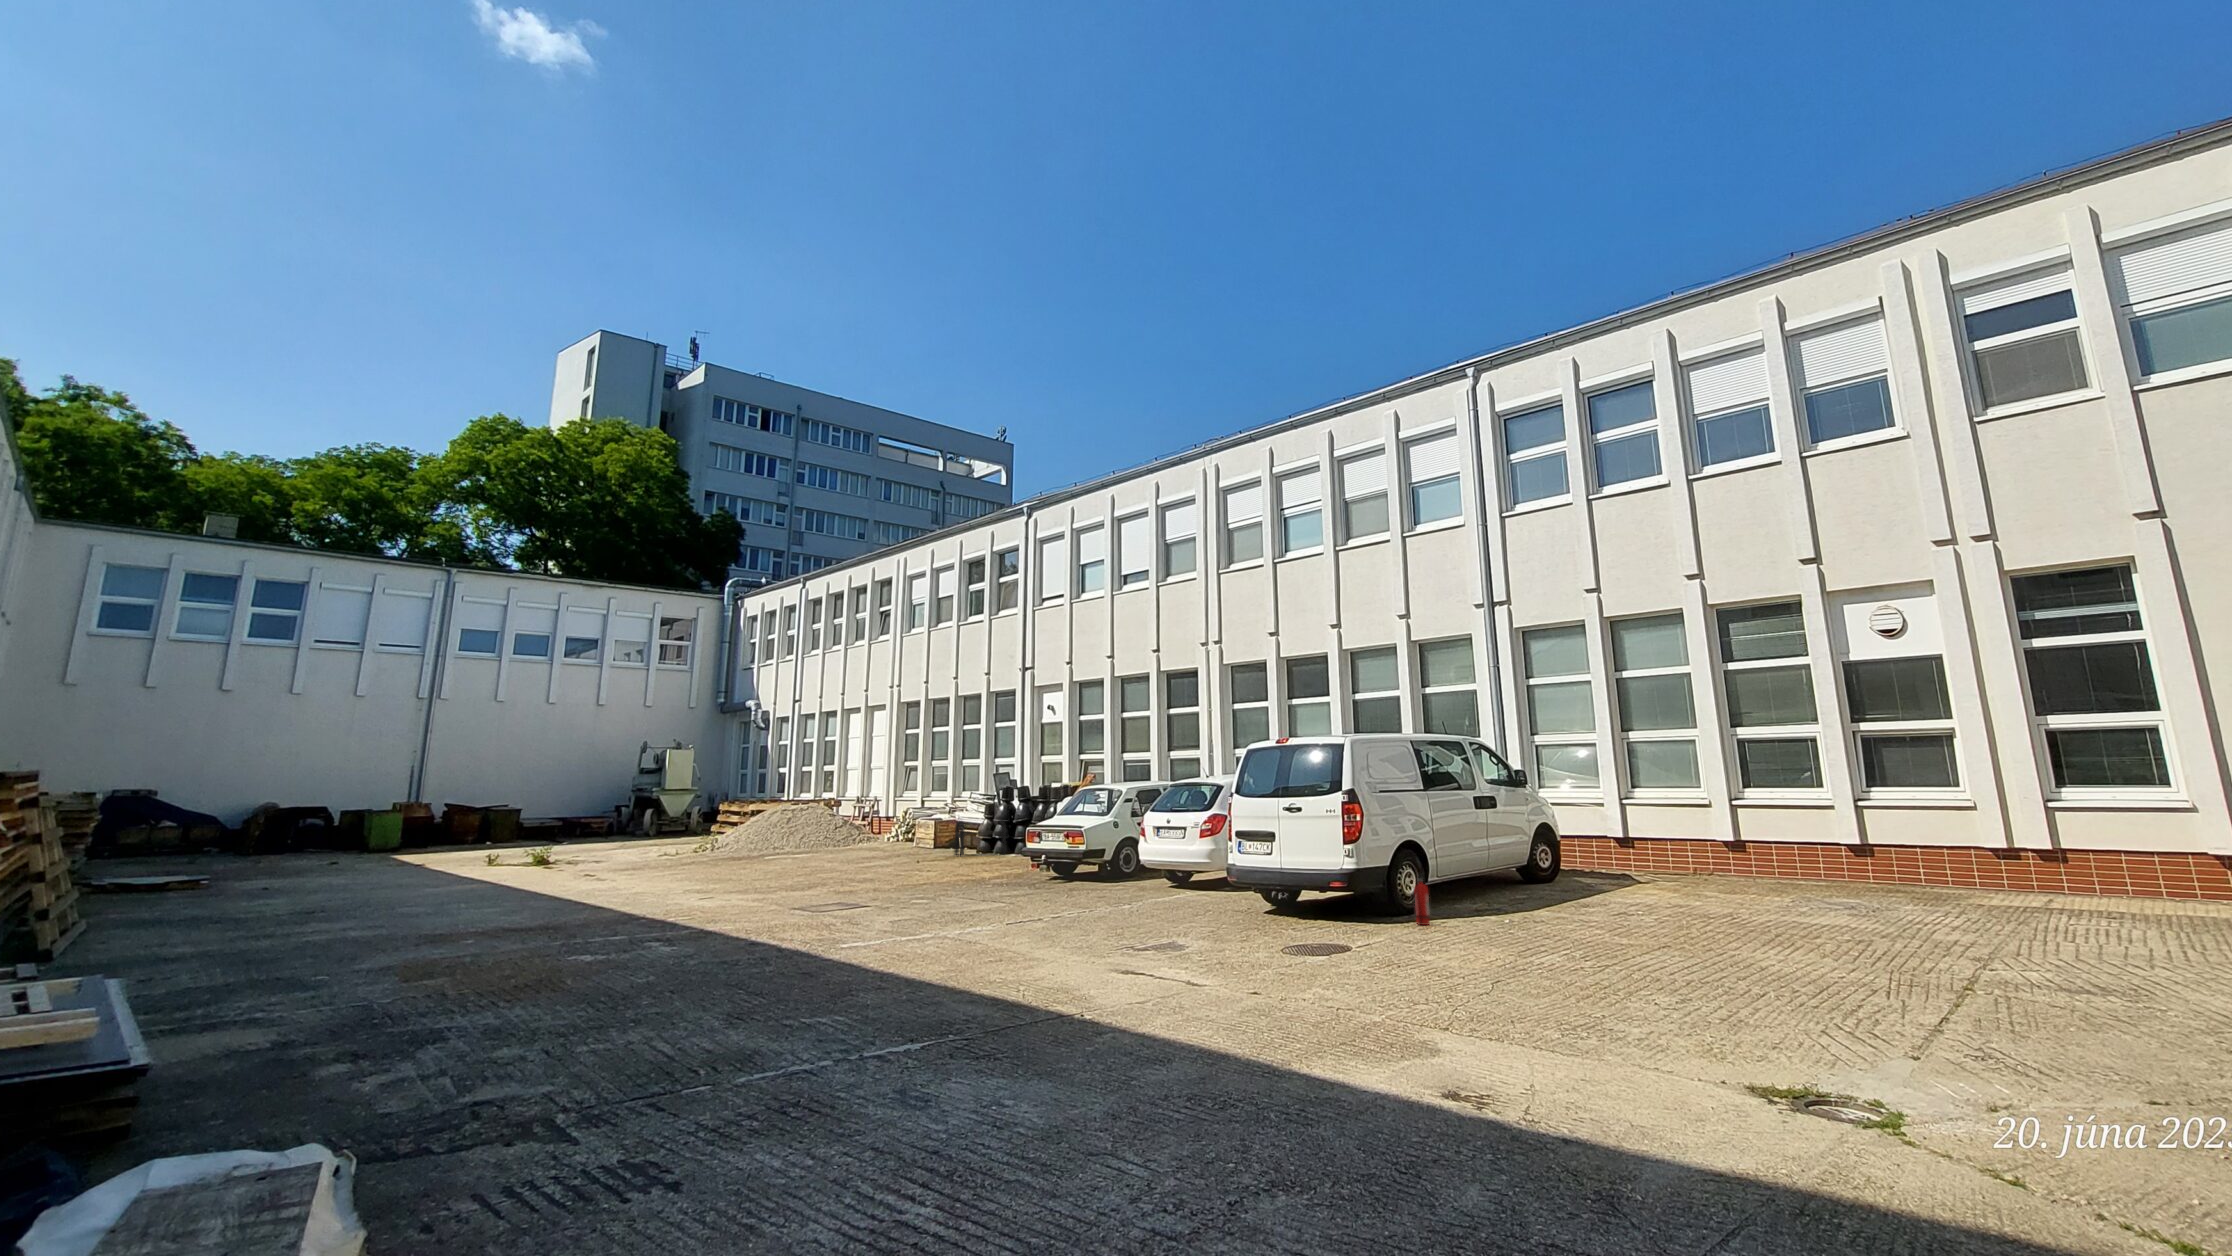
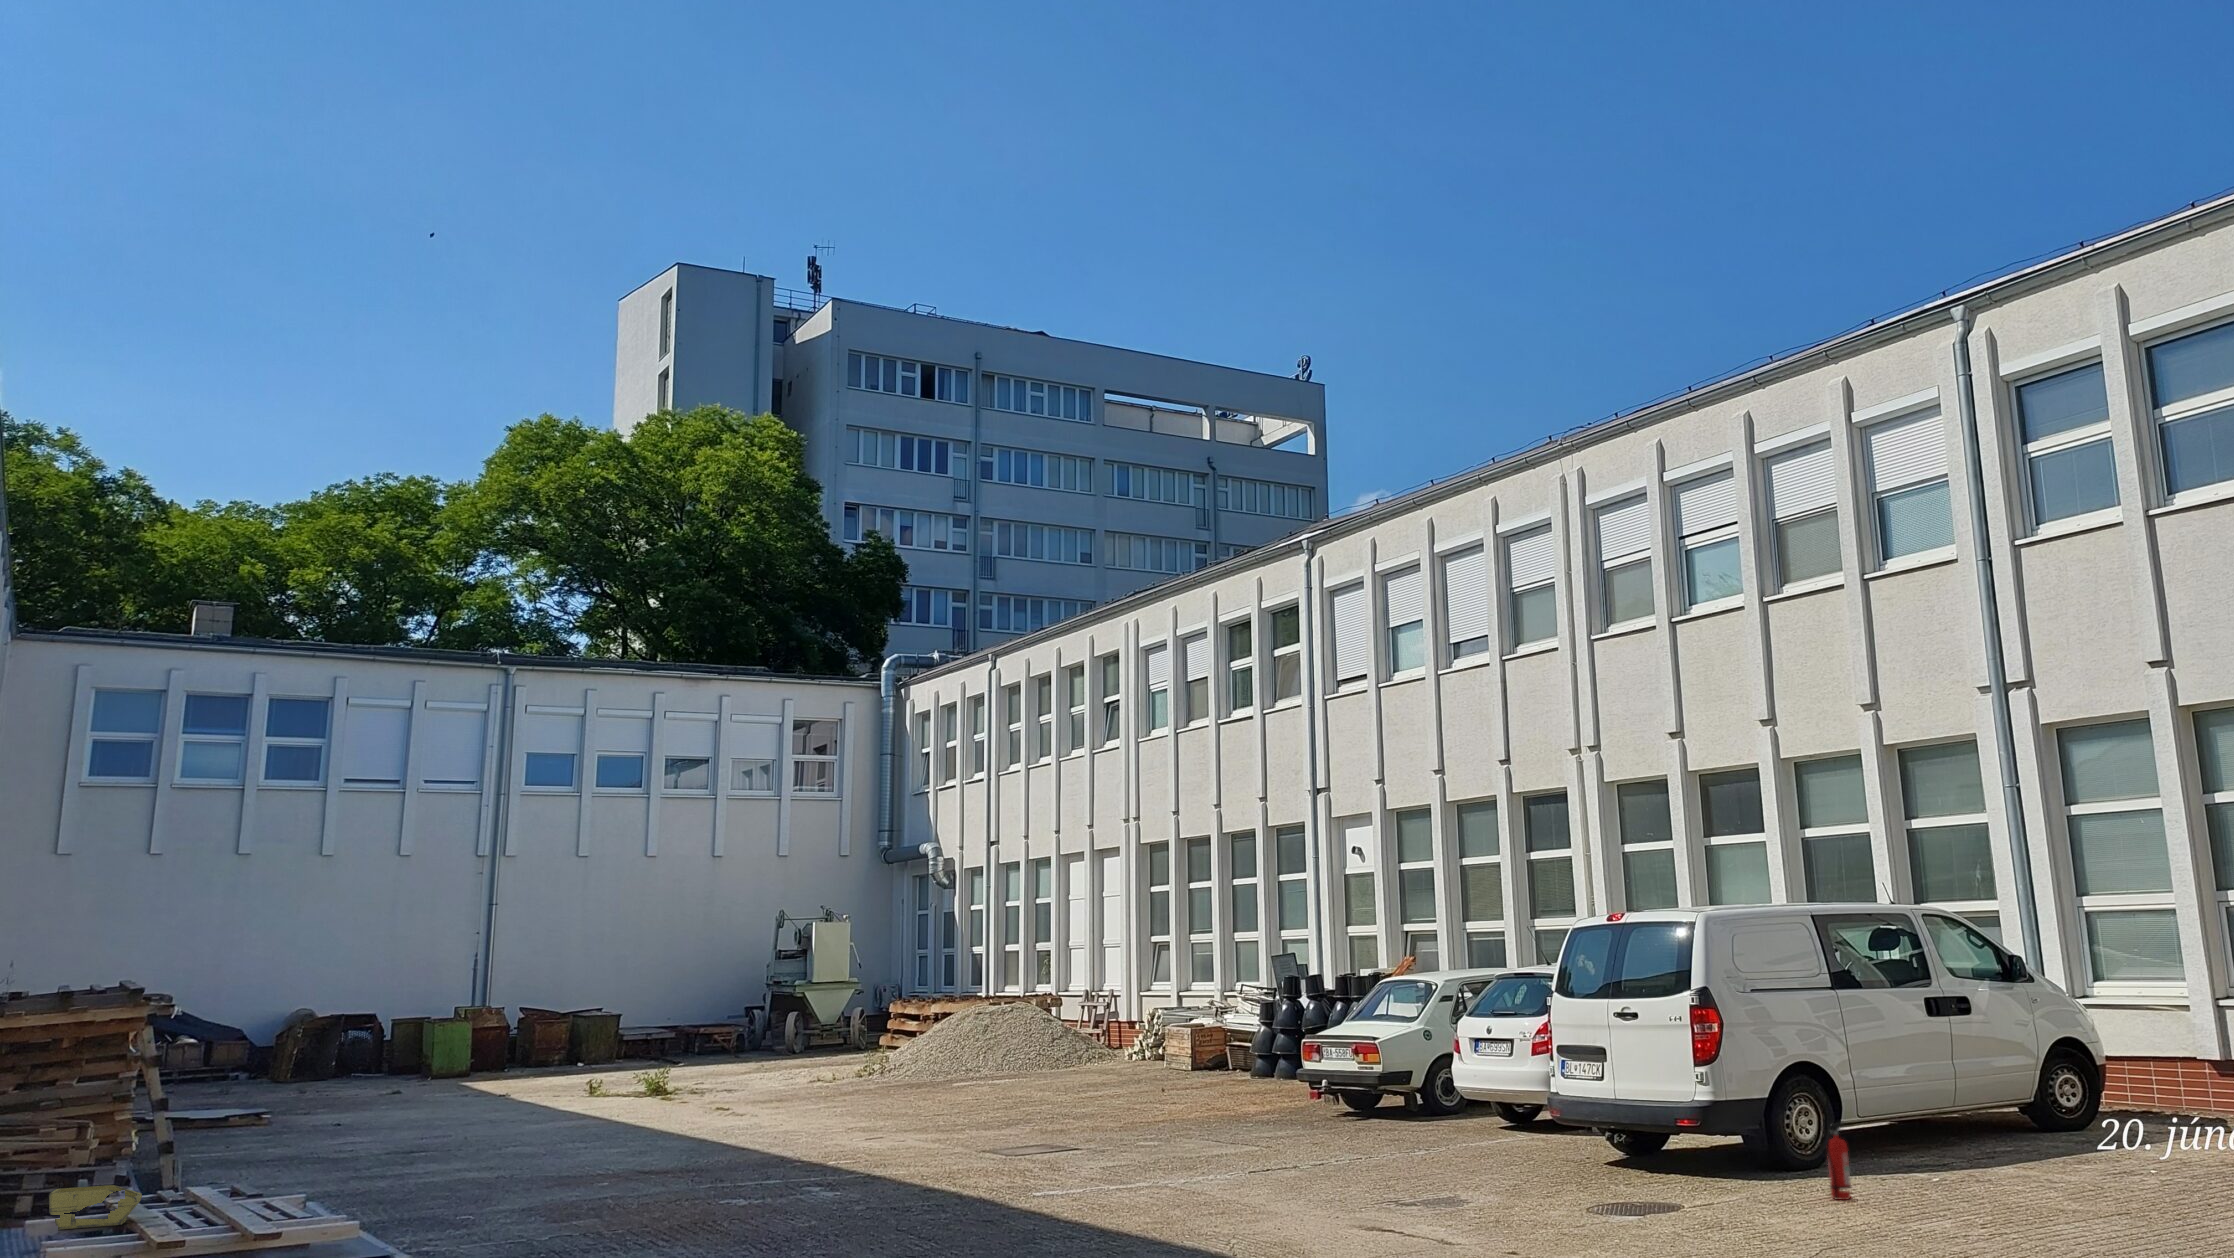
bench: present [954,820,1006,856] -> none [1217,1026,1293,1083]
storage bin: none [13,922,104,959] -> present [49,1185,142,1230]

